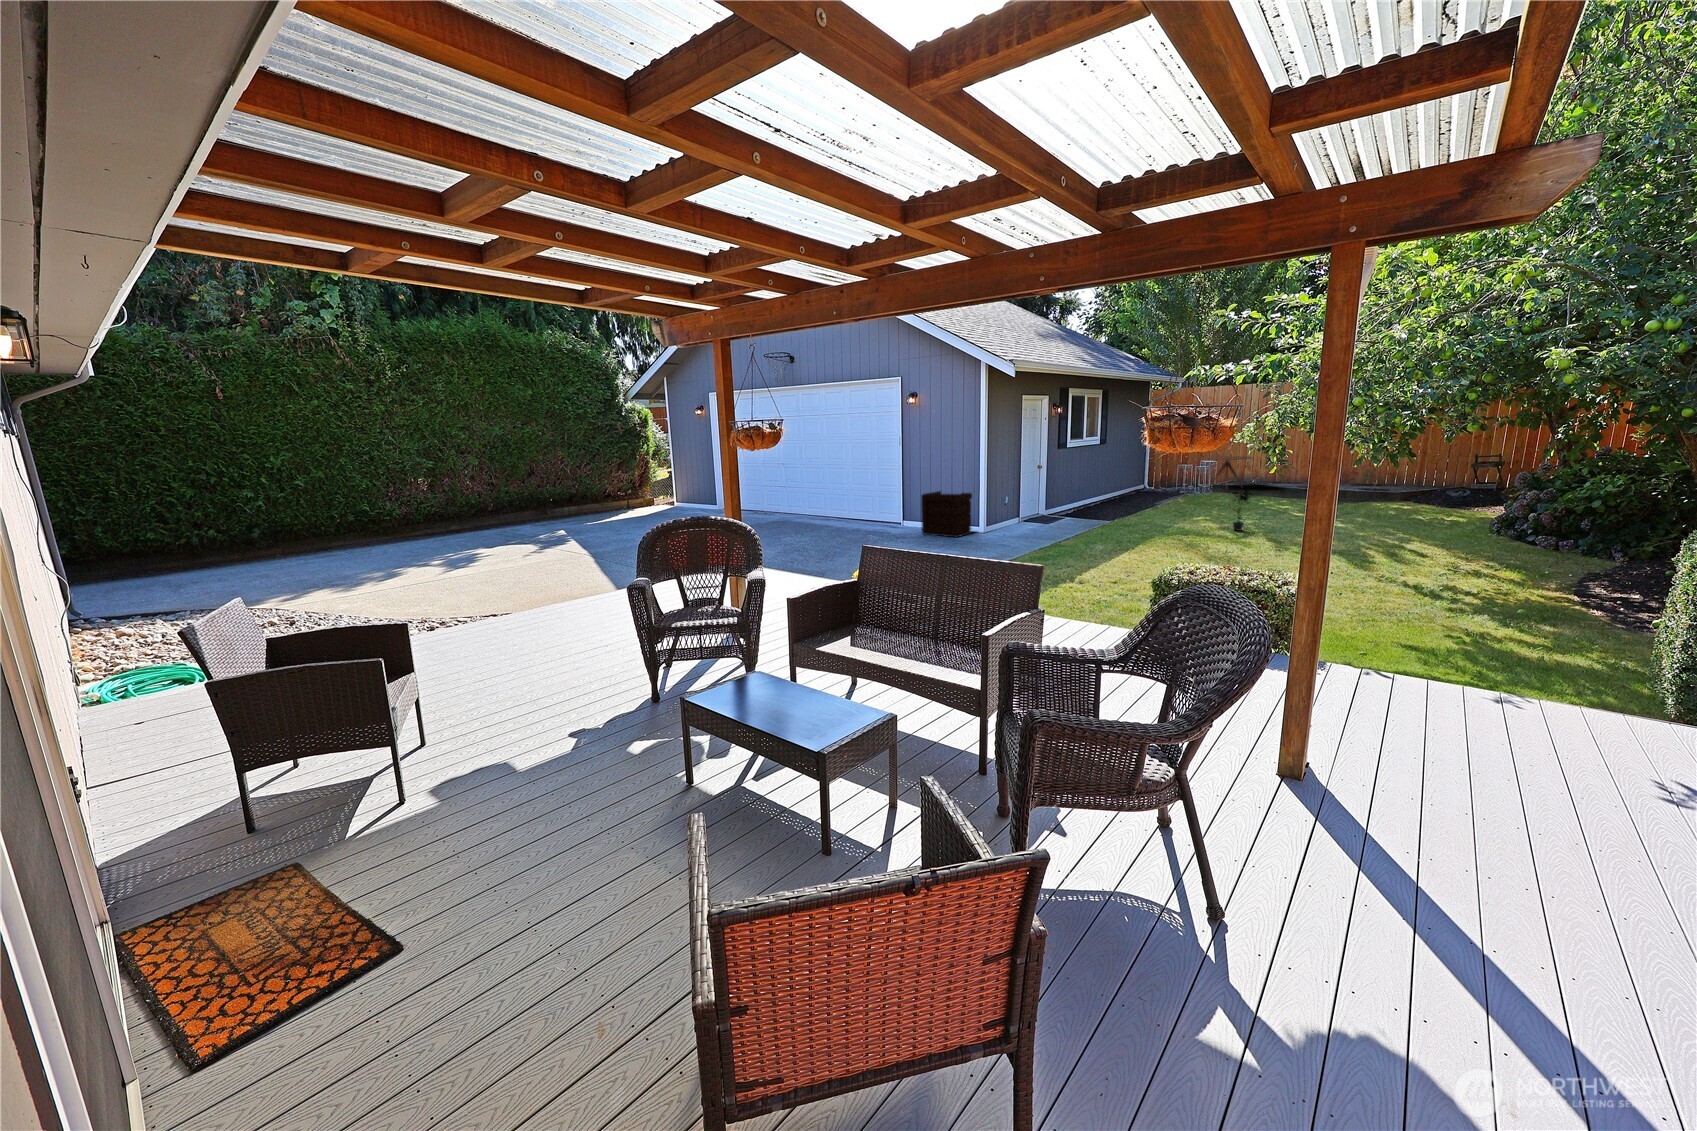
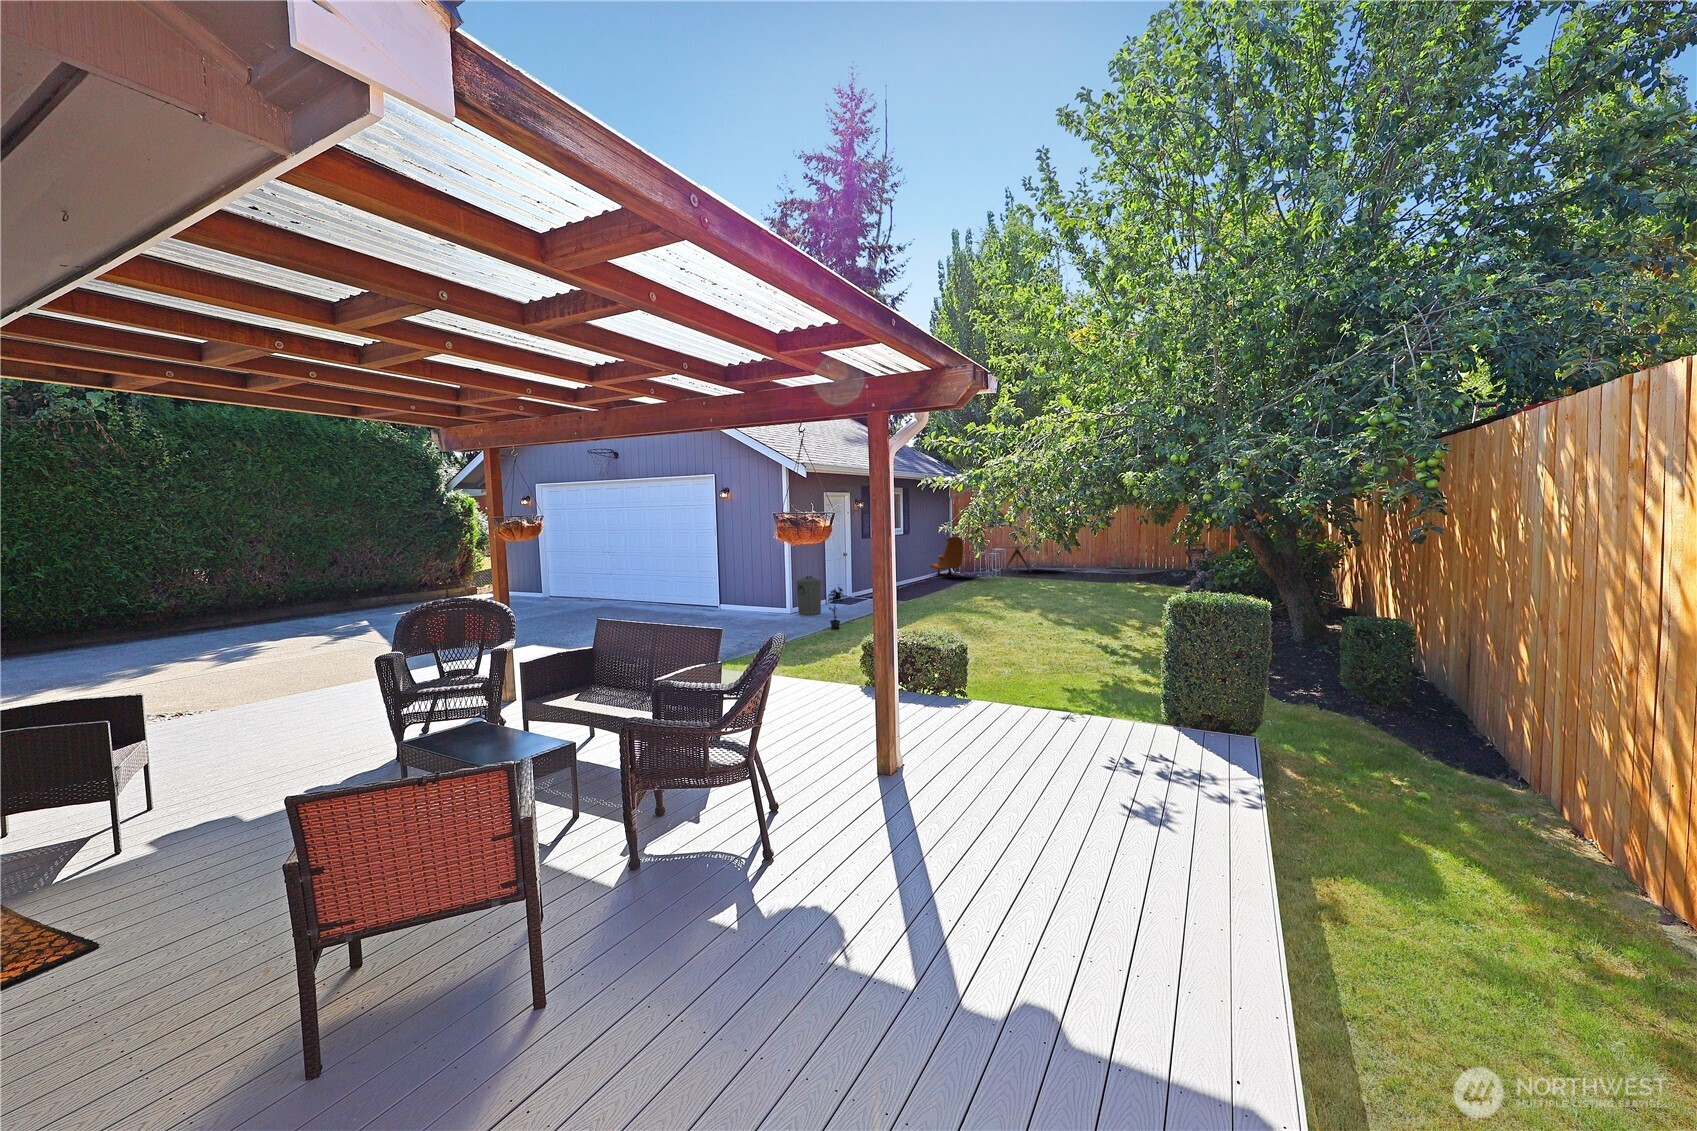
lounge chair: none [1122,446,1167,494] -> present [930,537,963,578]
potted plant: present [1232,489,1253,531] -> present [828,586,844,629]
wooden crate: present [921,491,975,537] -> none [731,576,785,619]
trash can: none [991,491,1019,534] -> present [796,576,822,615]

